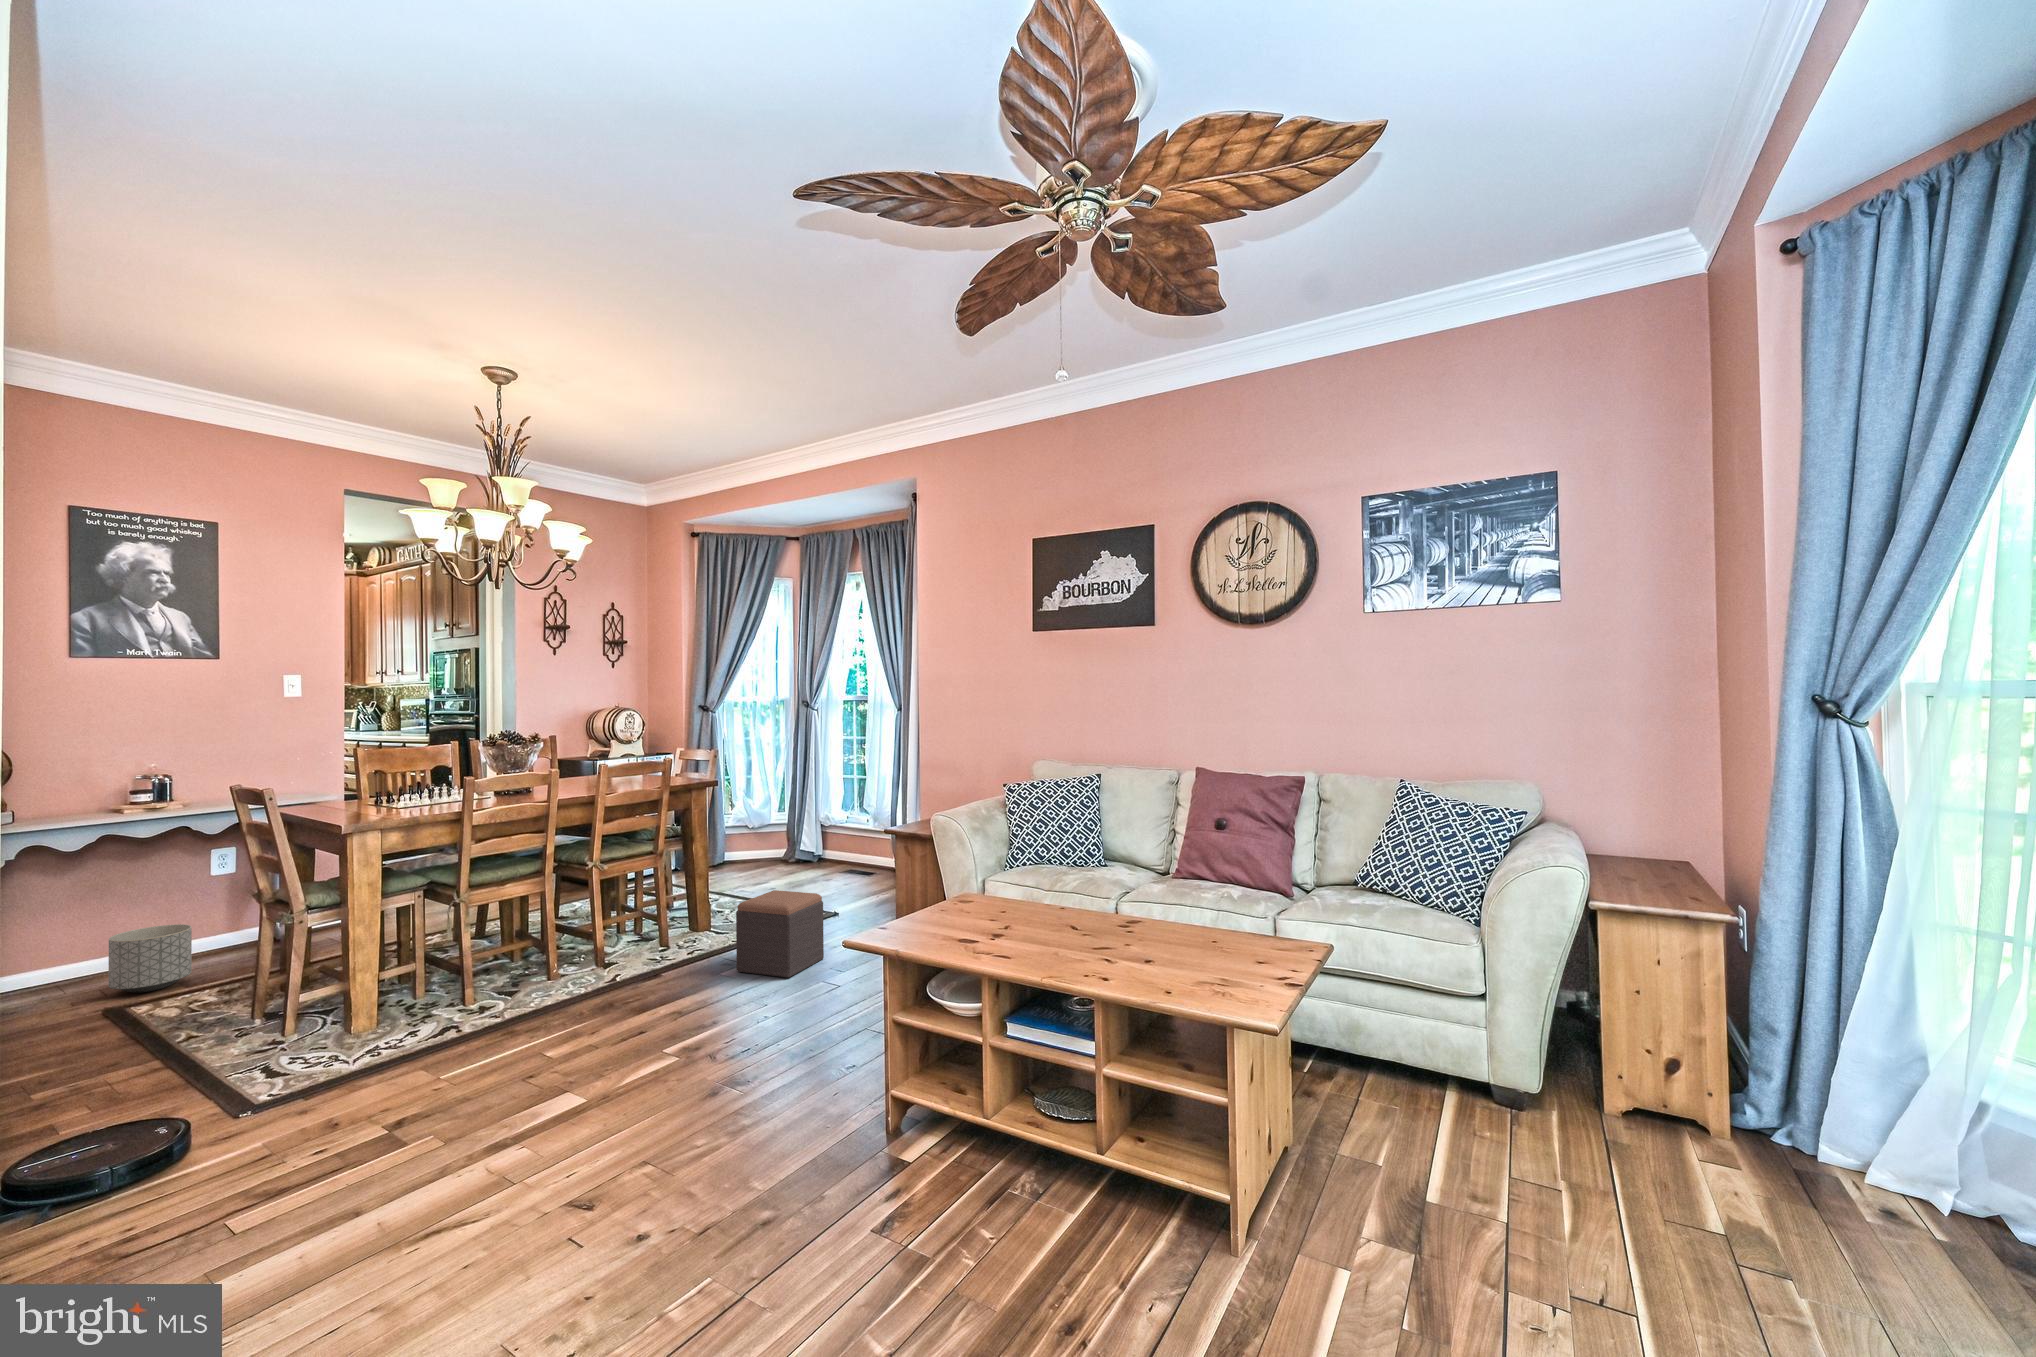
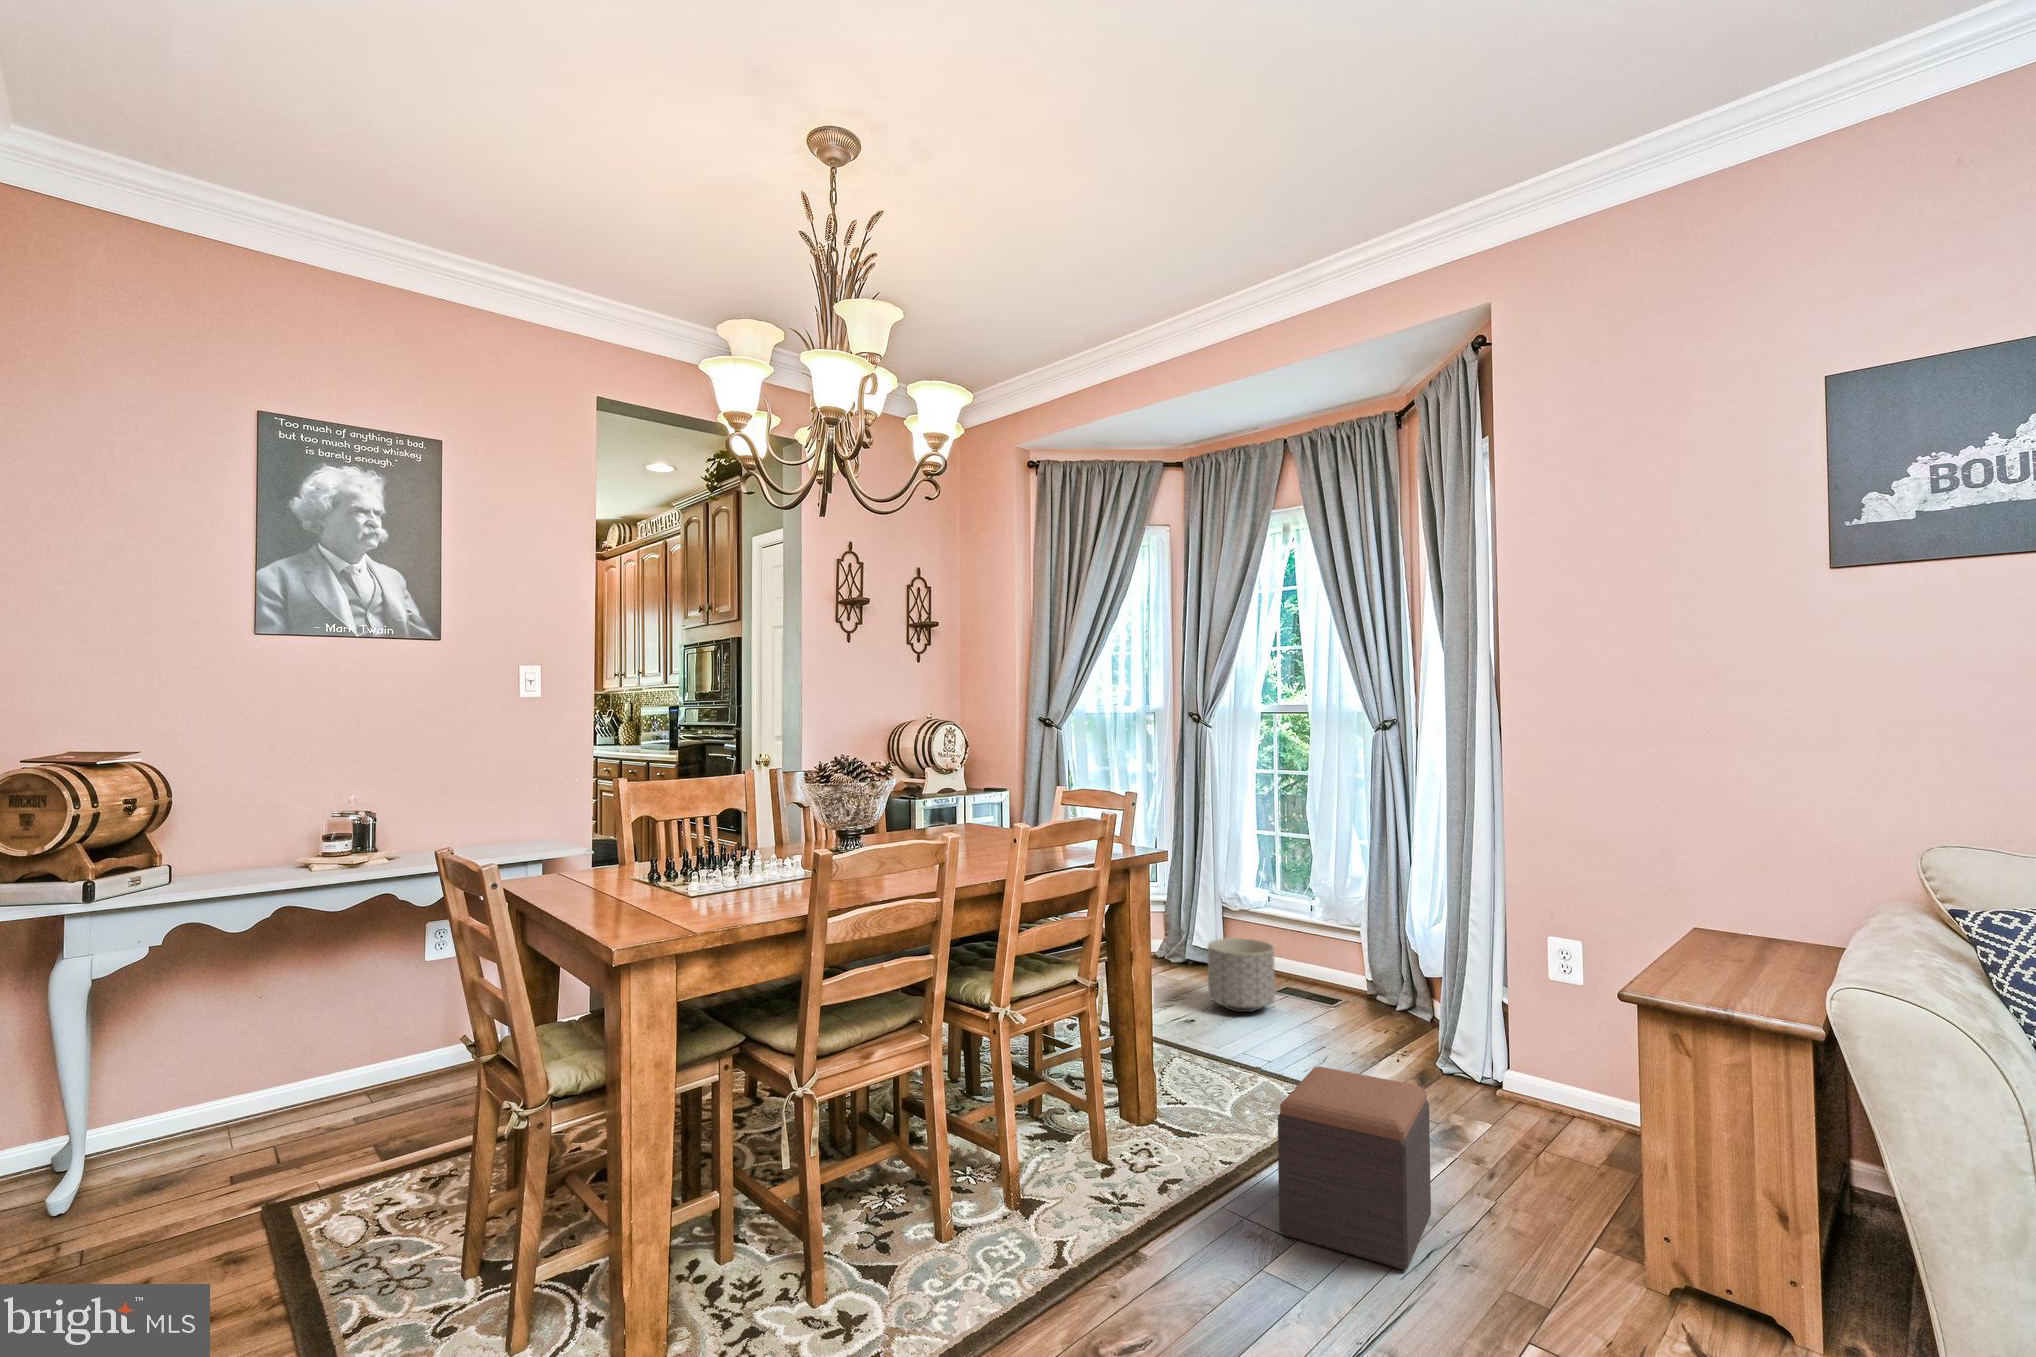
planter: present [108,924,192,993] -> present [1208,938,1275,1012]

